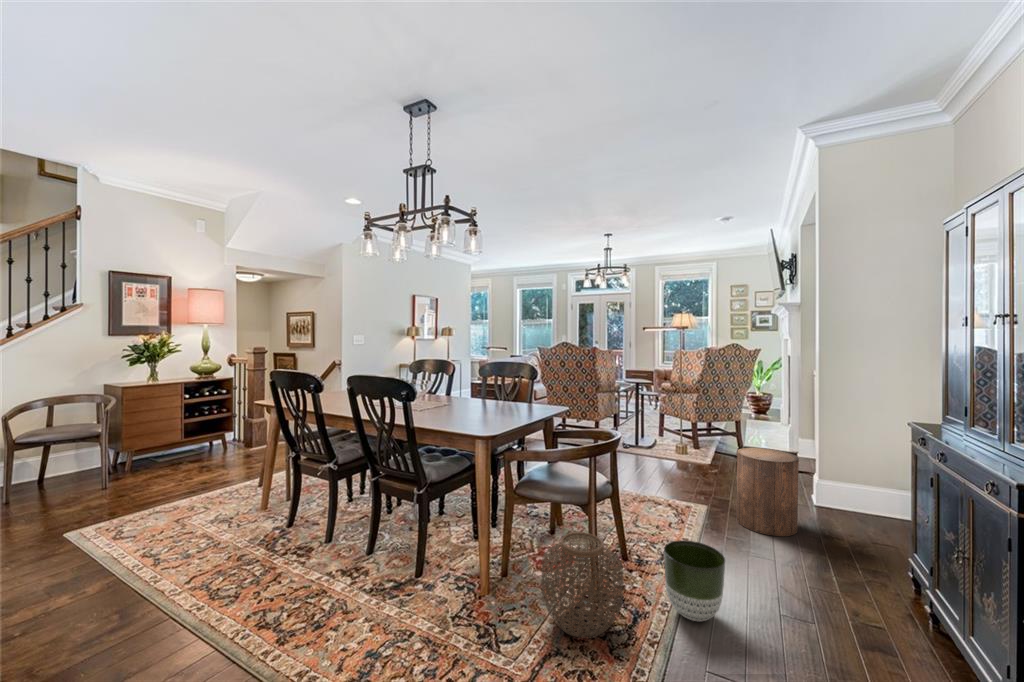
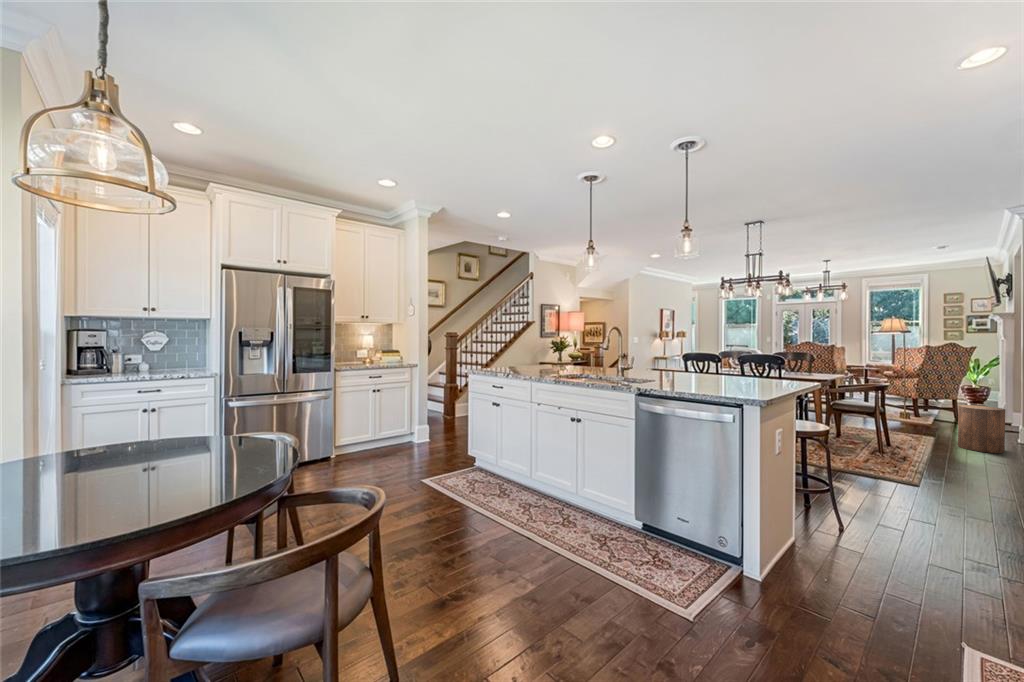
woven basket: present [541,532,623,638] -> none [852,425,899,466]
planter: present [664,540,725,621] -> none [918,435,955,467]

